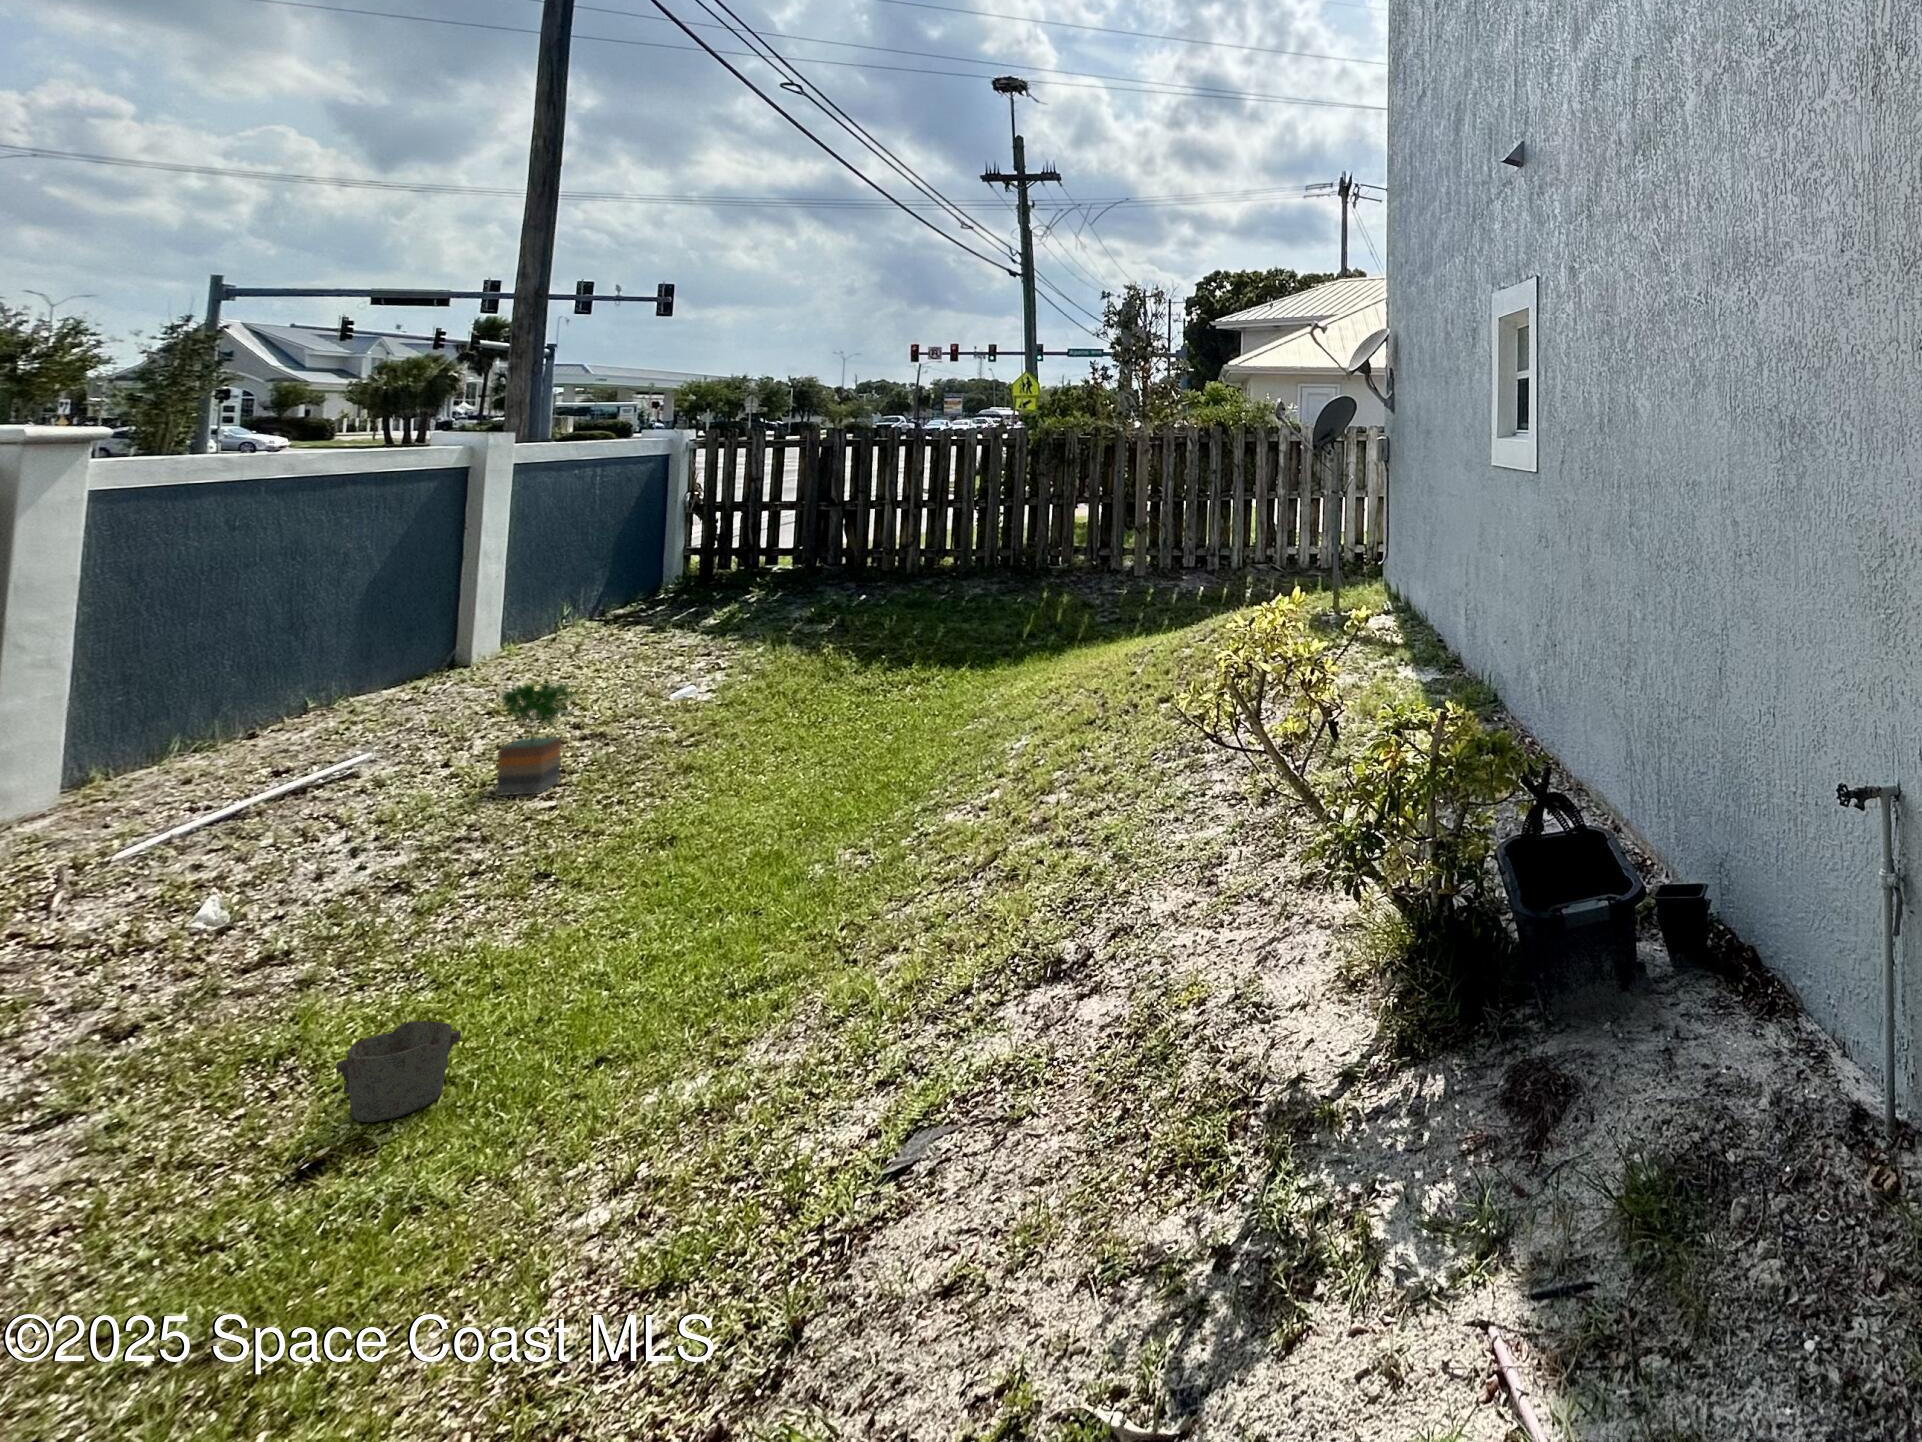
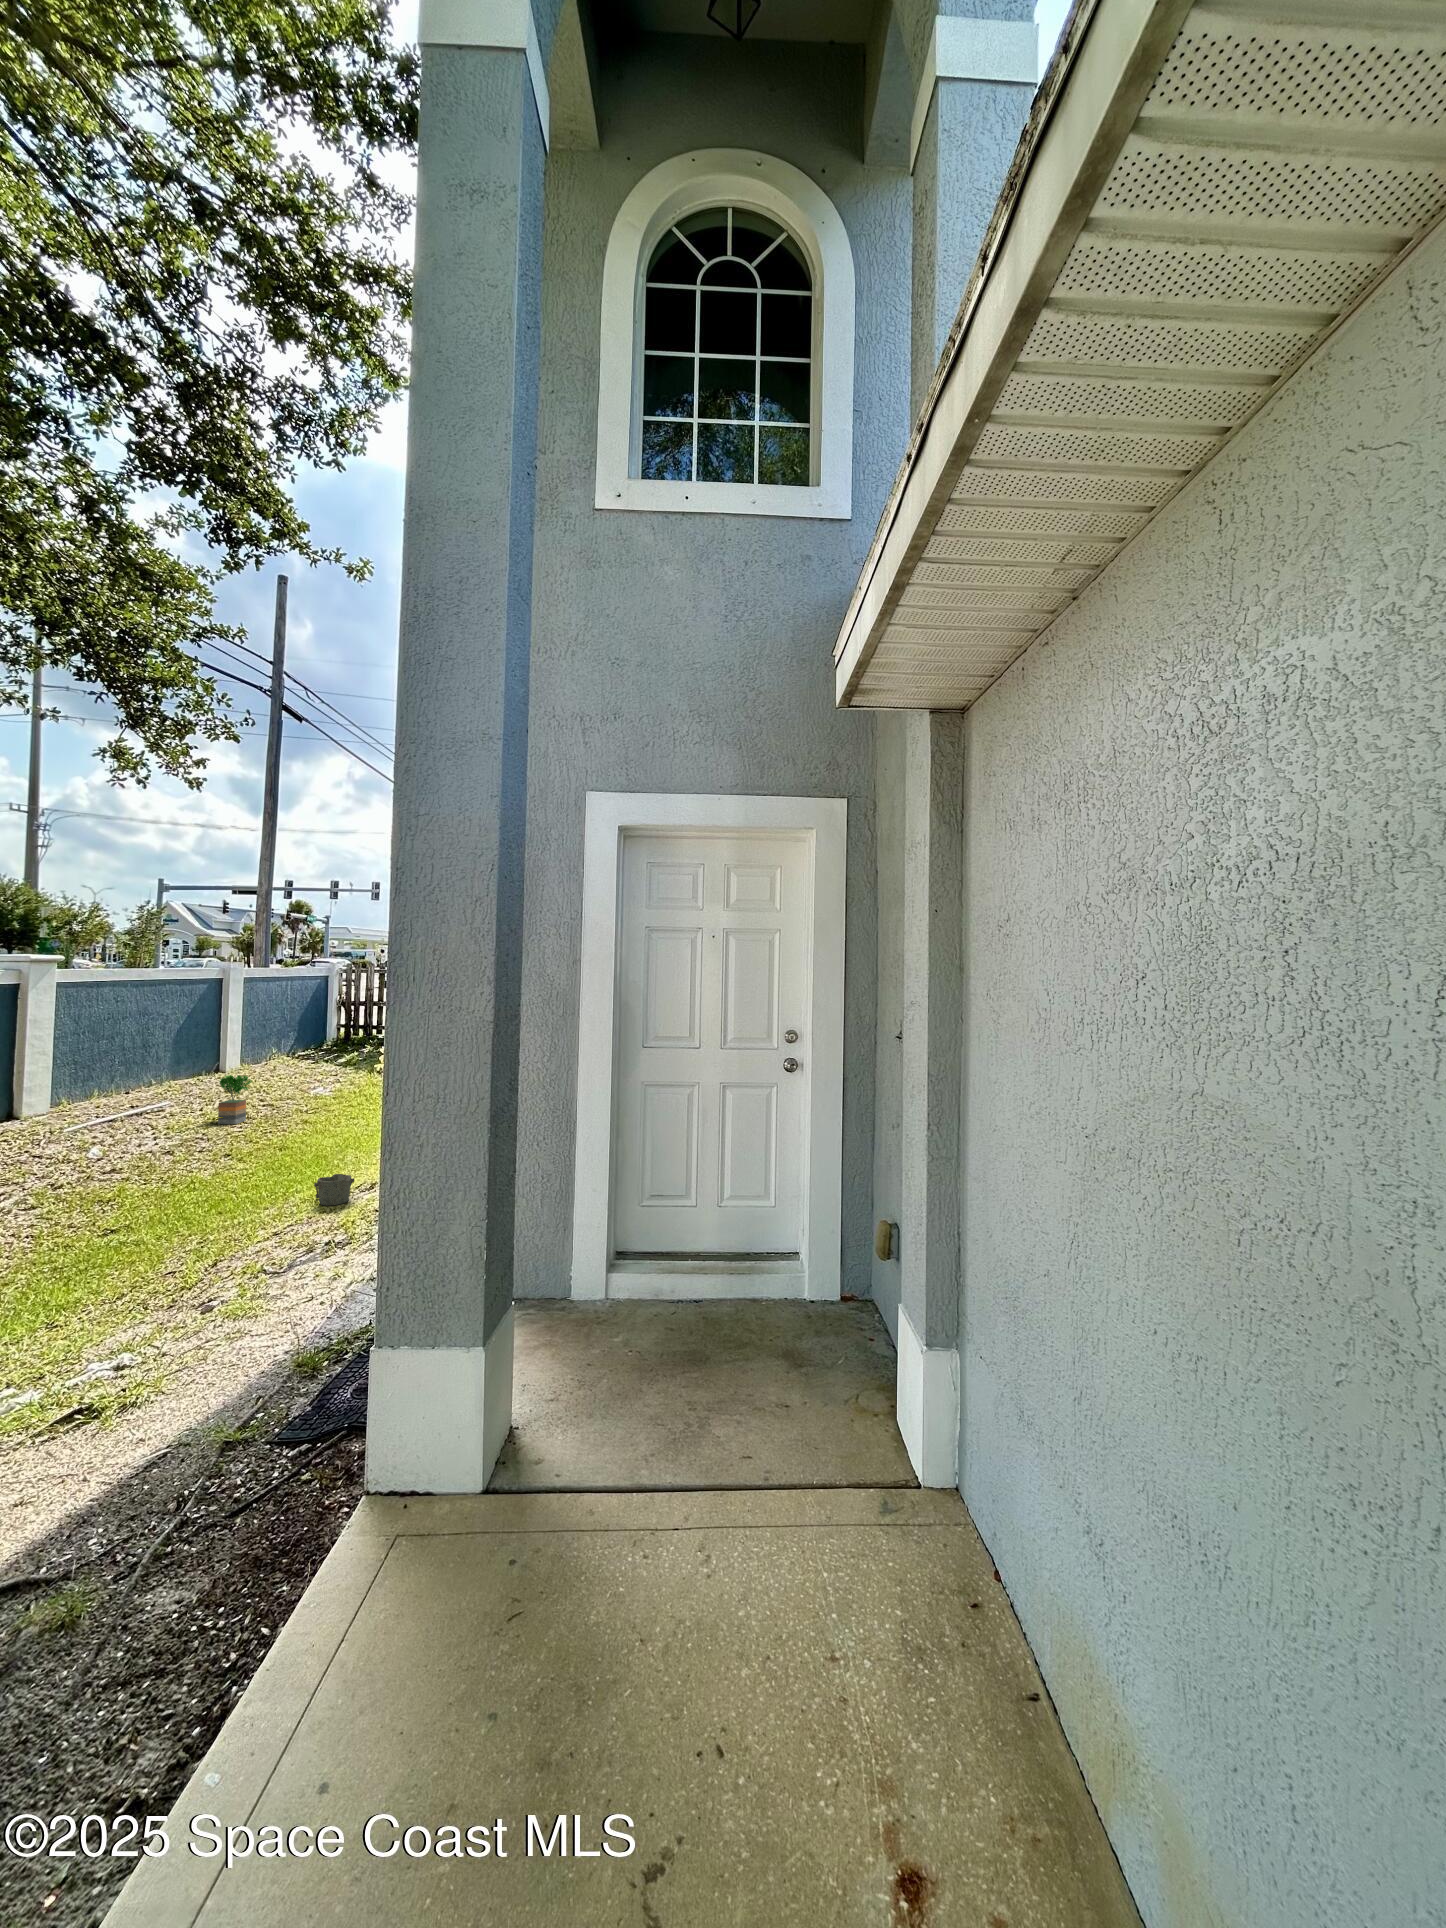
bucket: present [336,1021,461,1122] -> present [314,1174,354,1206]

